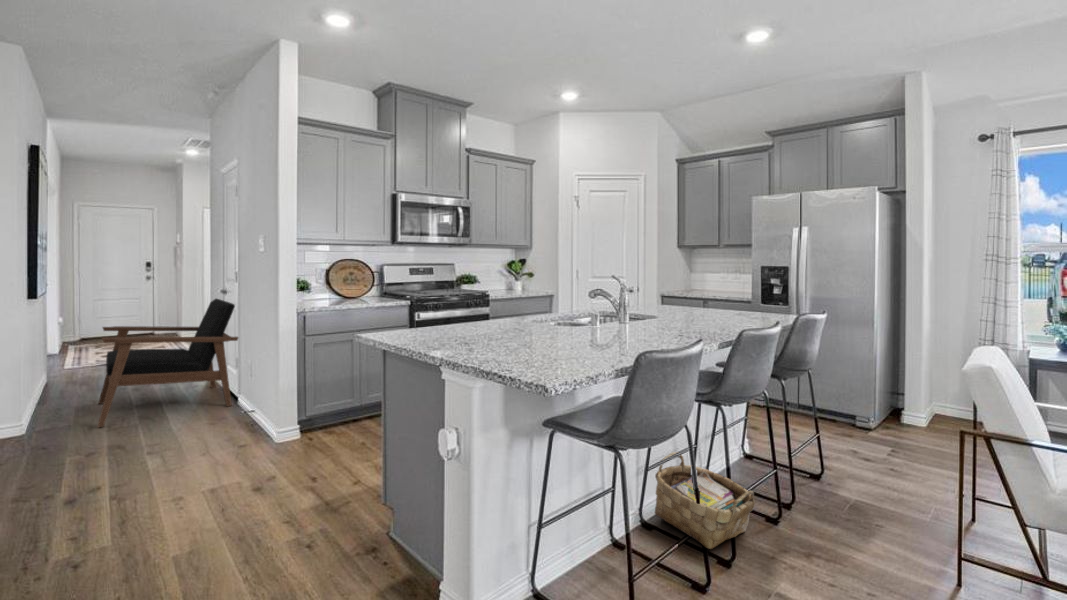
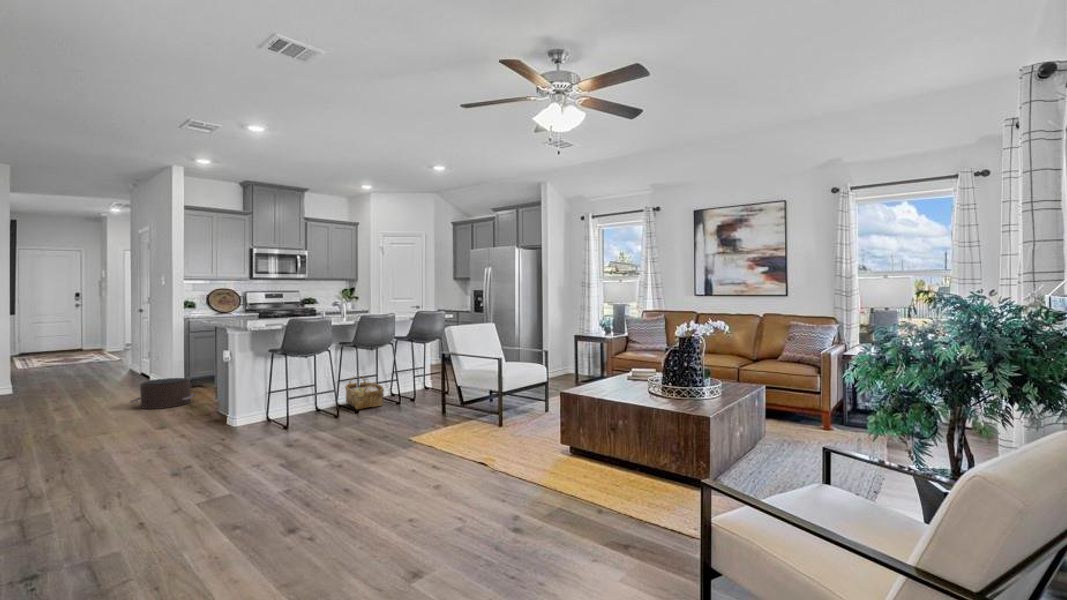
armchair: present [98,299,238,427] -> none [54,315,149,390]
pouf: none [205,433,332,513] -> present [130,378,196,409]

